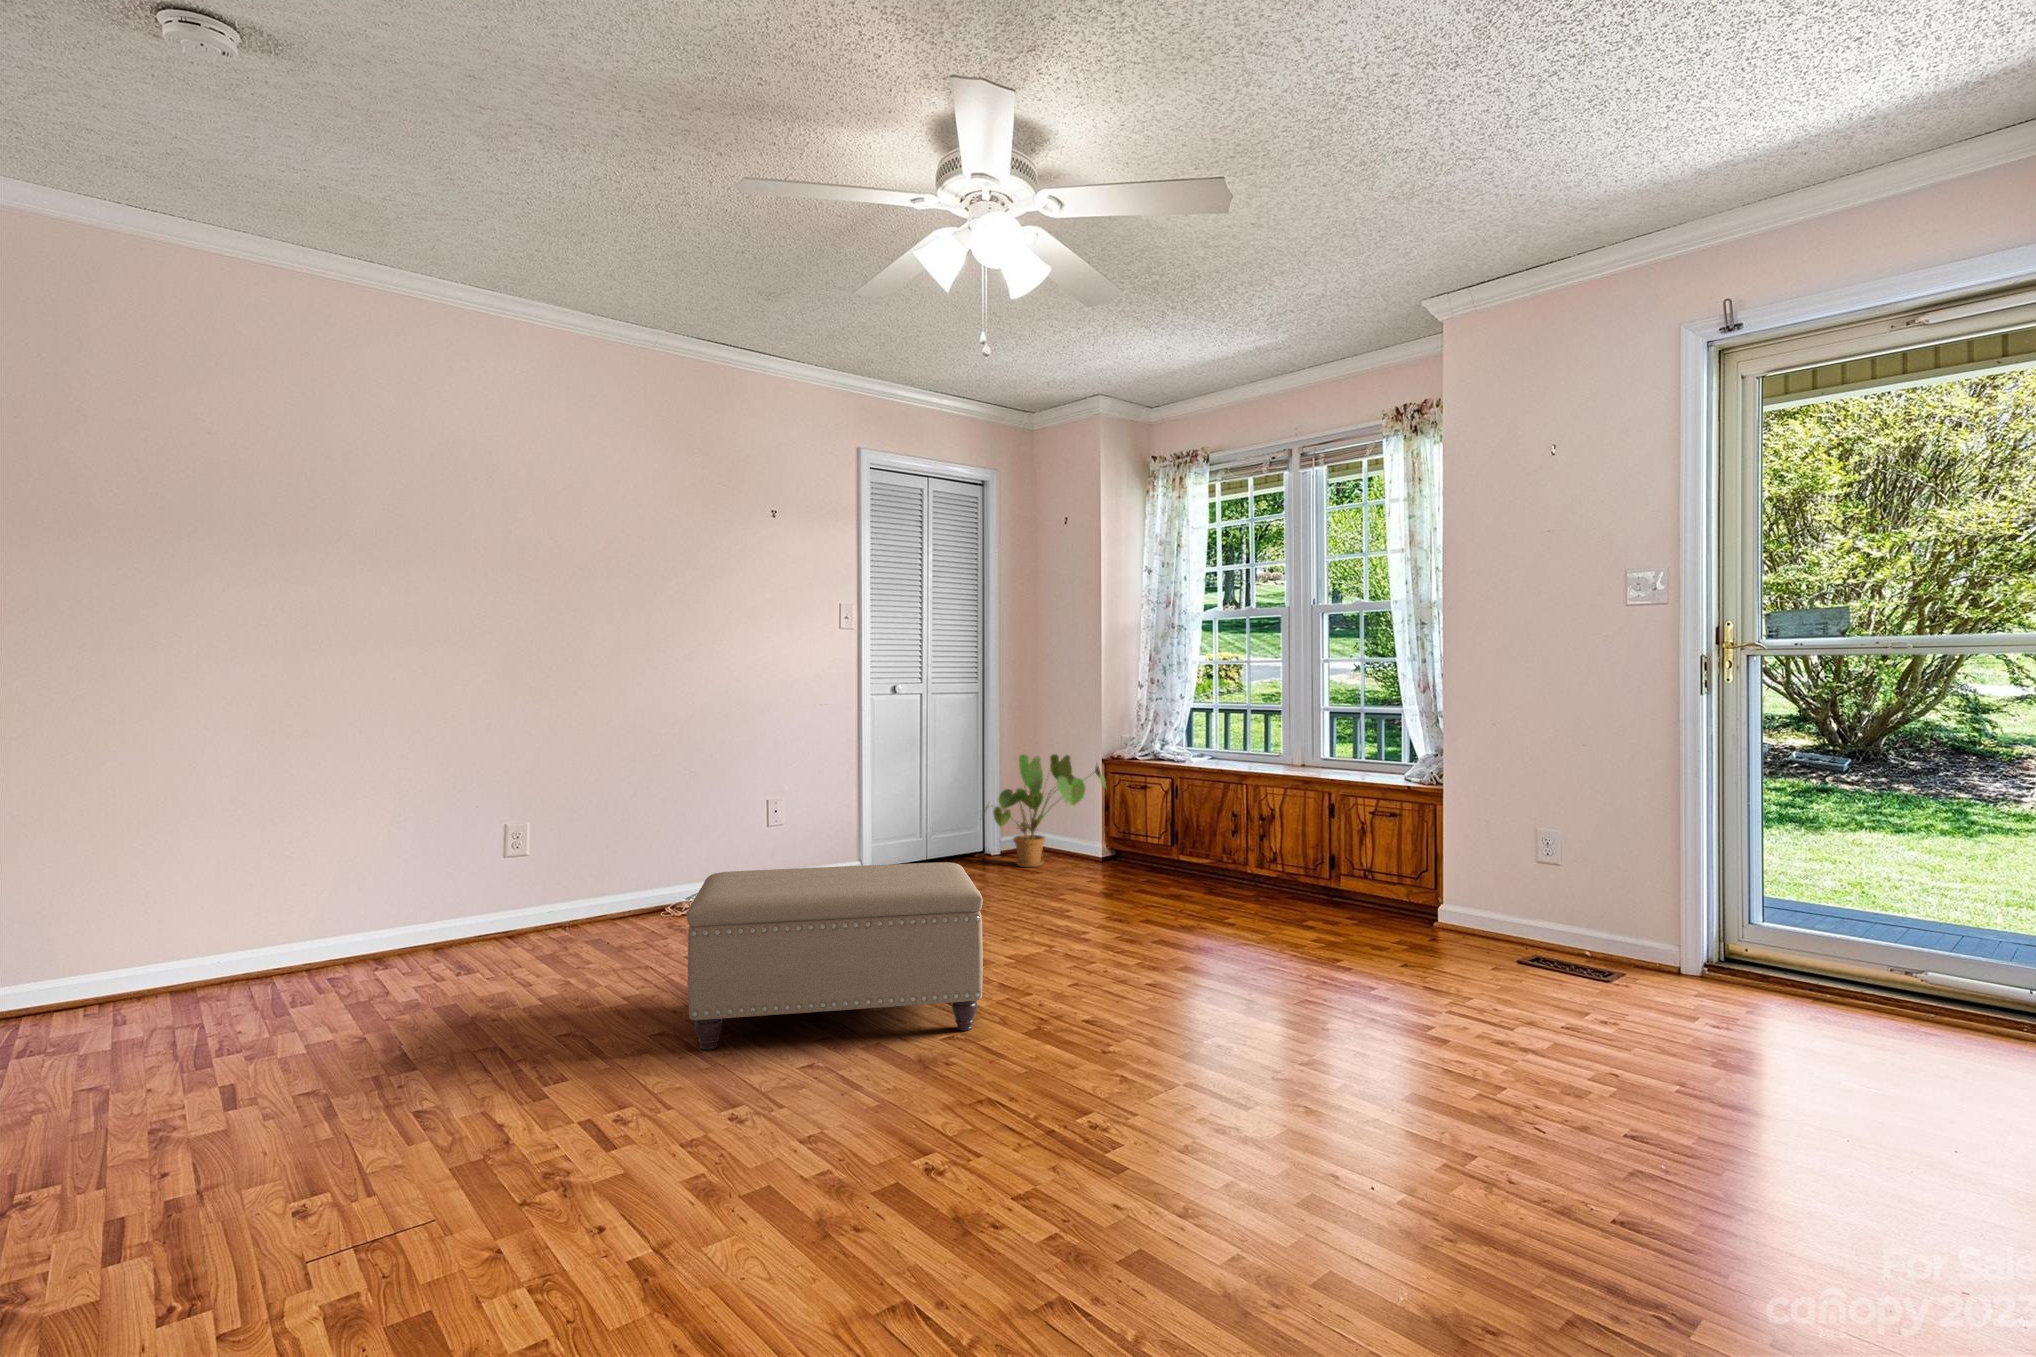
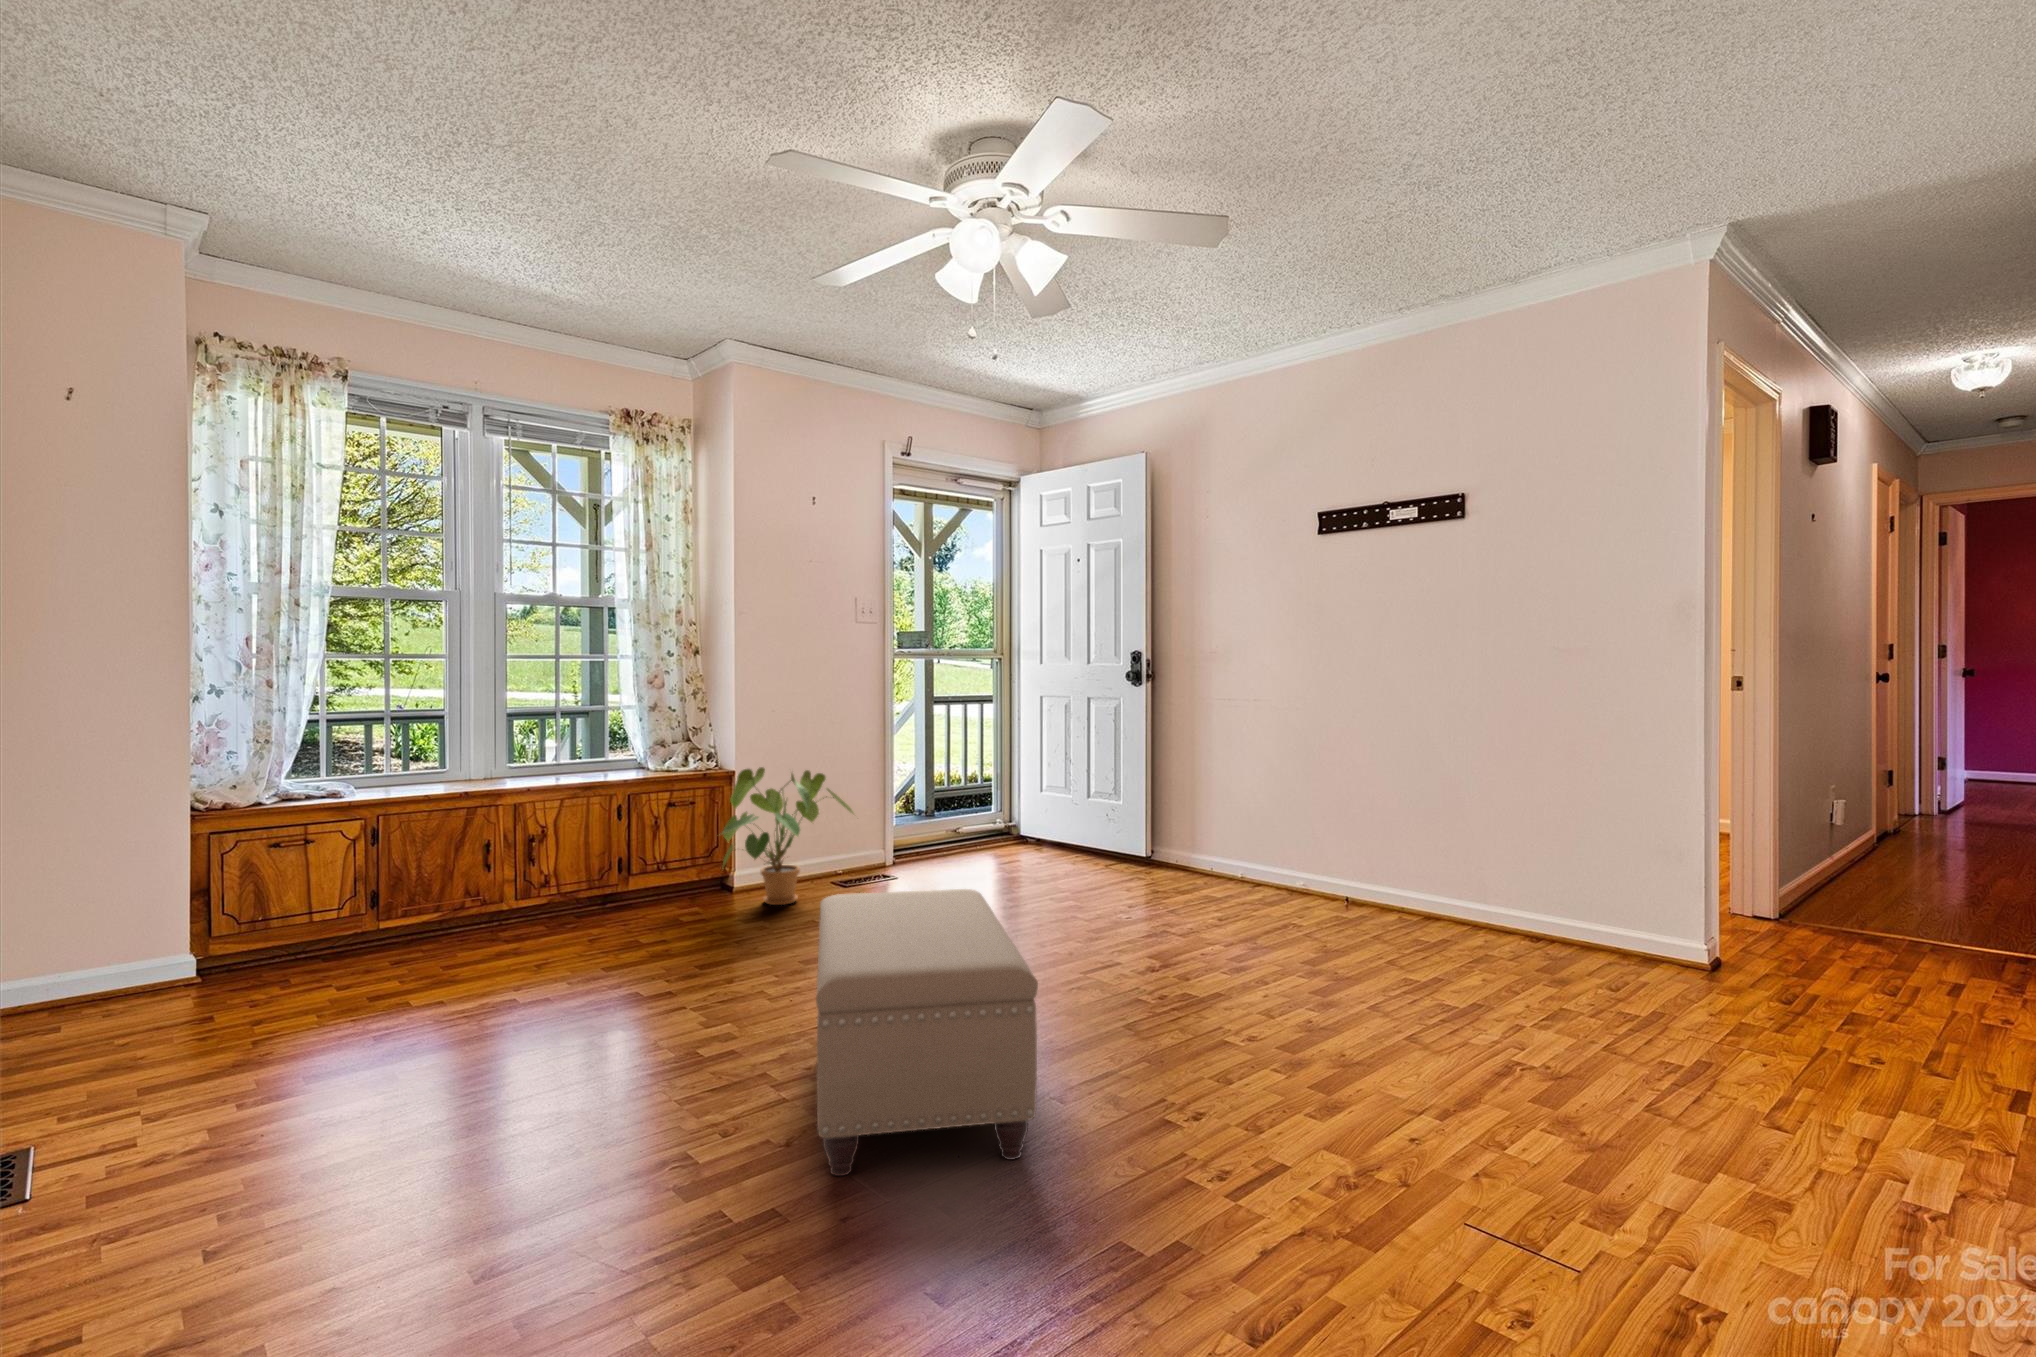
house plant: present [982,754,1106,867] -> present [722,767,853,905]

